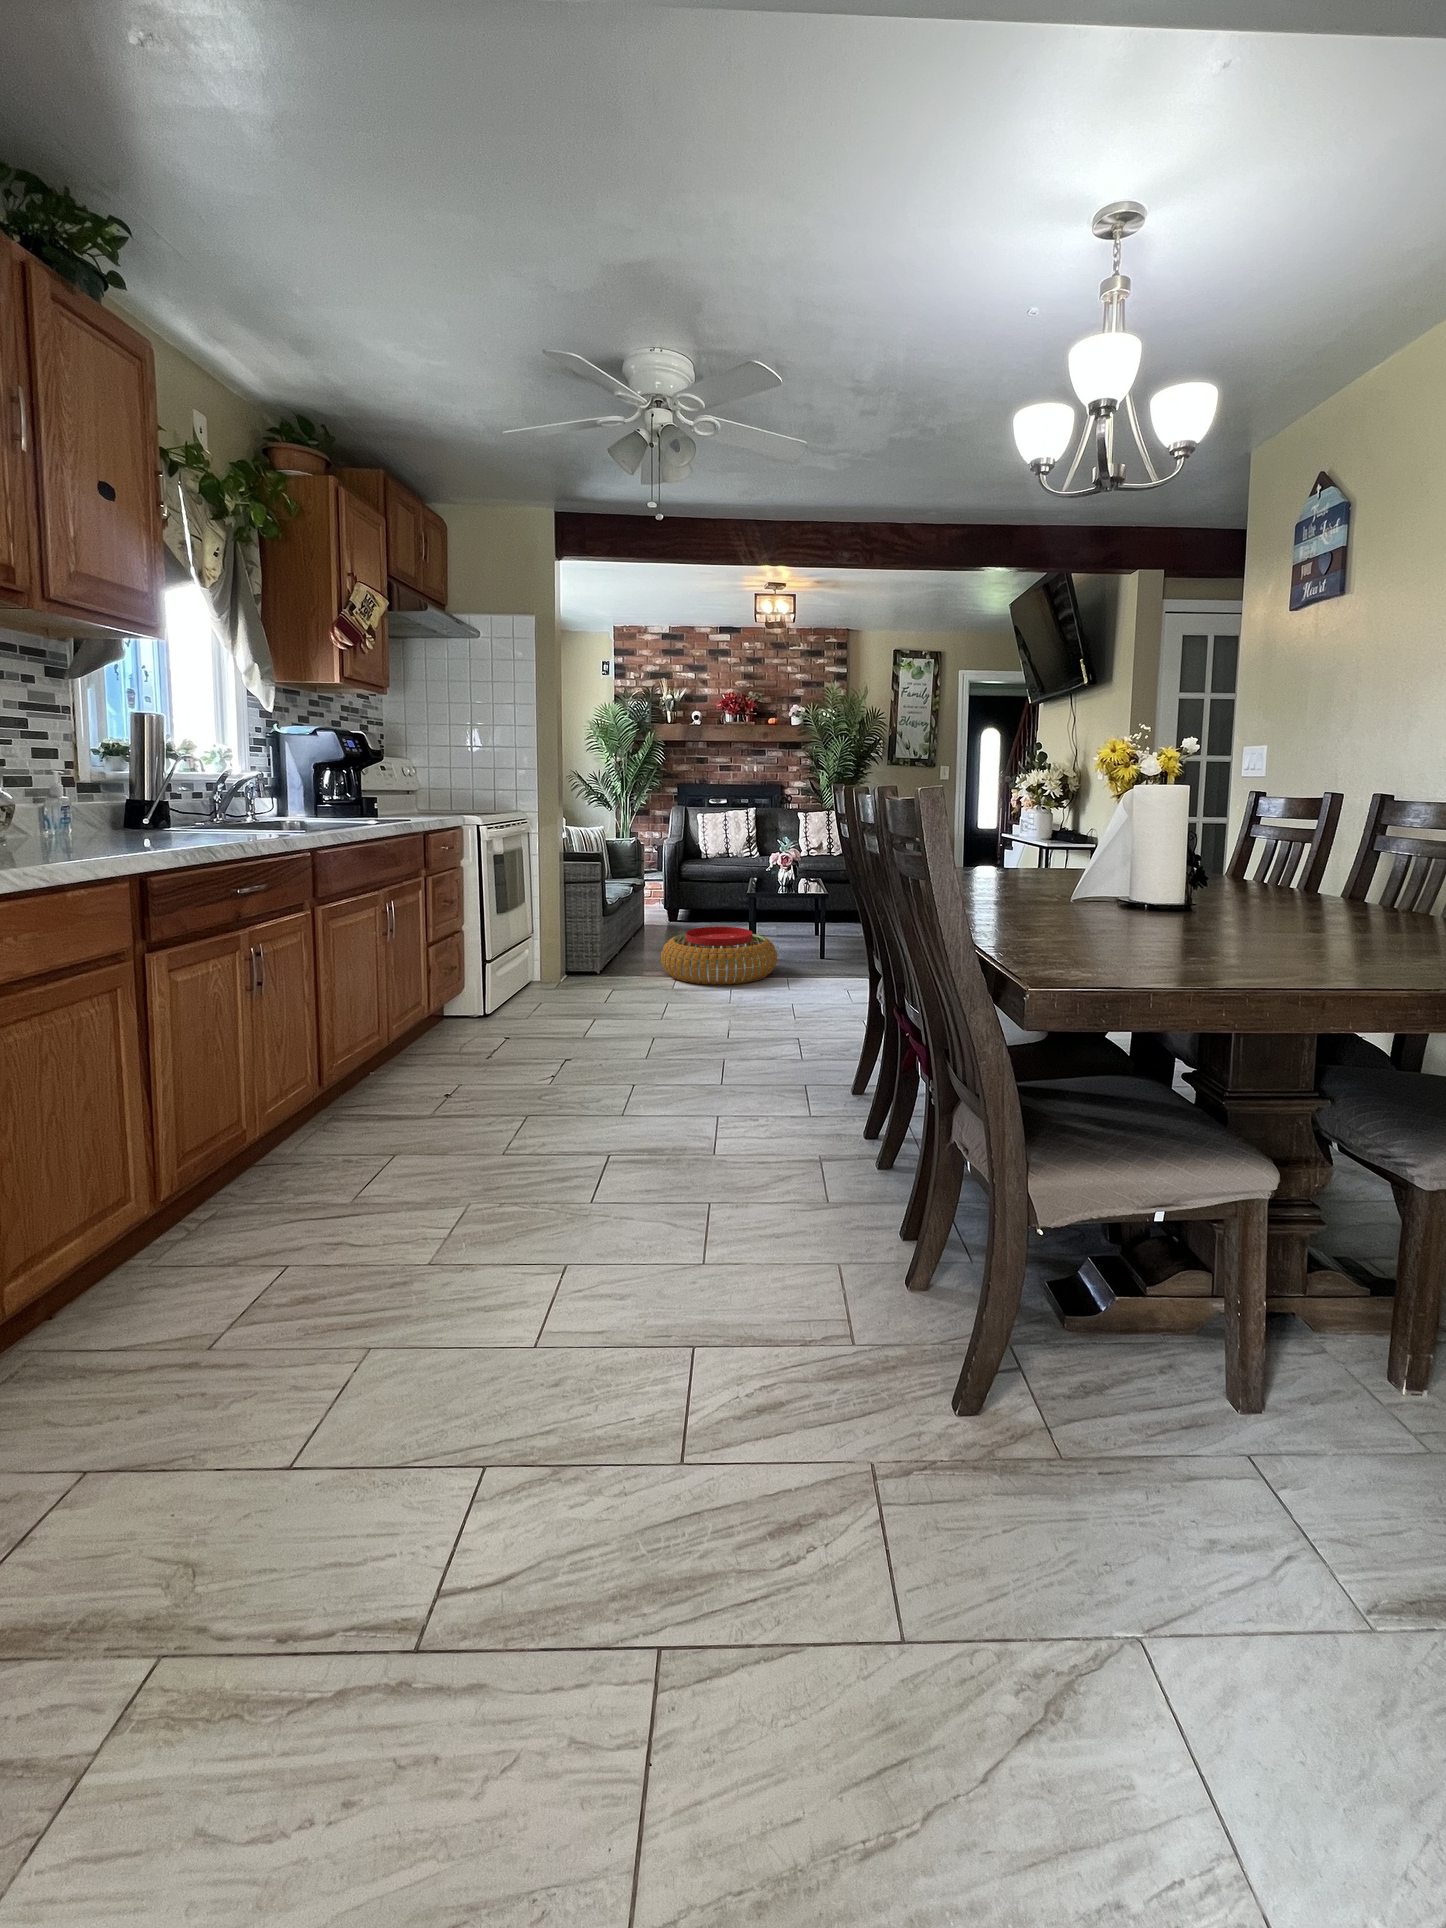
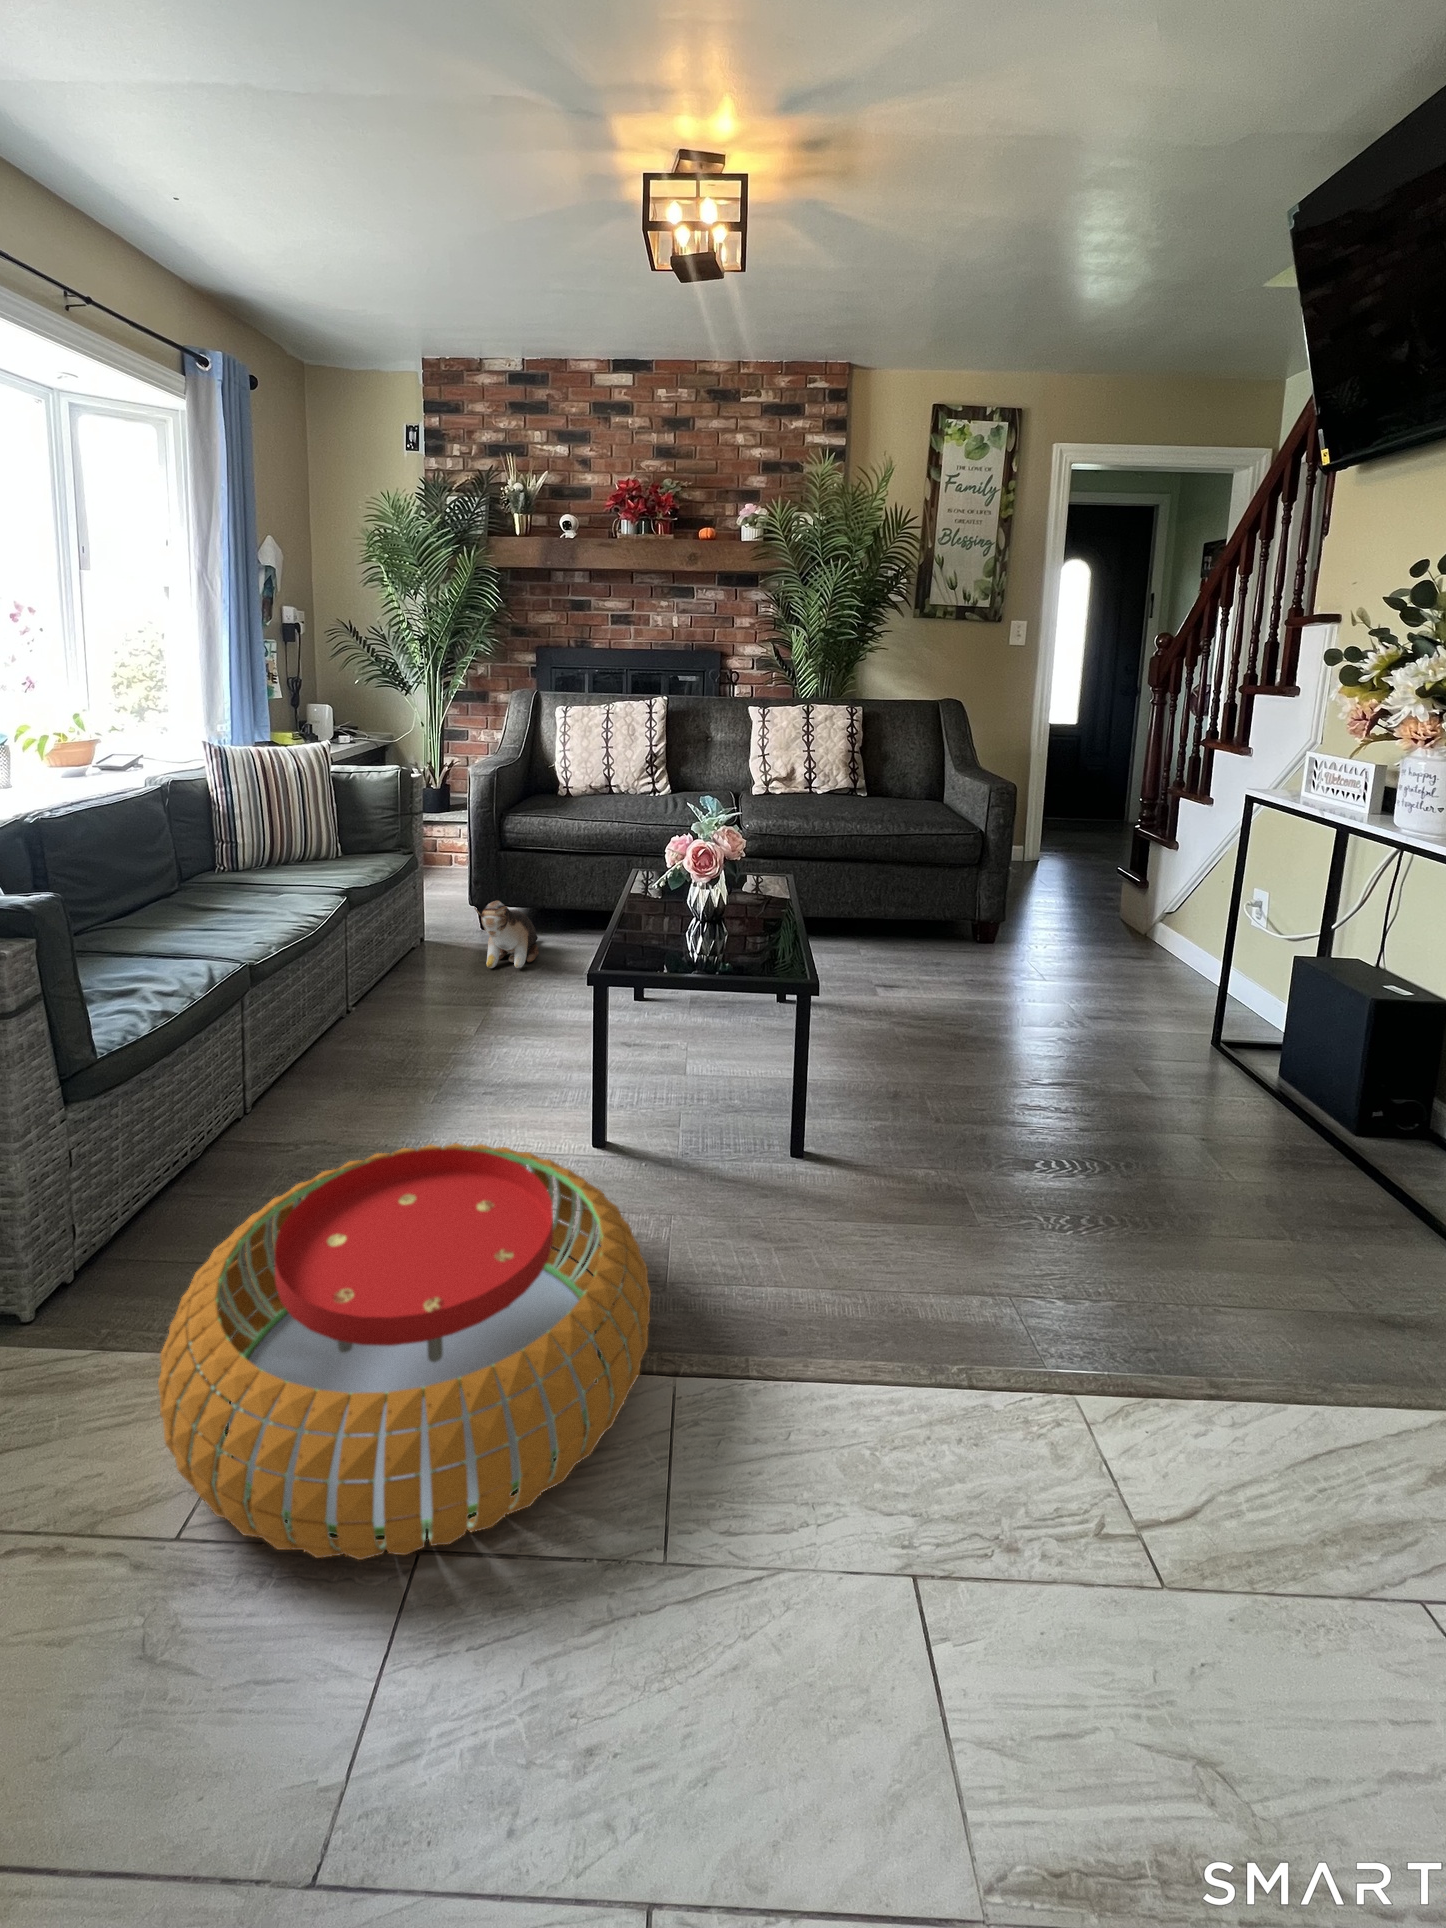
plush toy: none [683,895,708,925] -> present [474,901,539,968]

